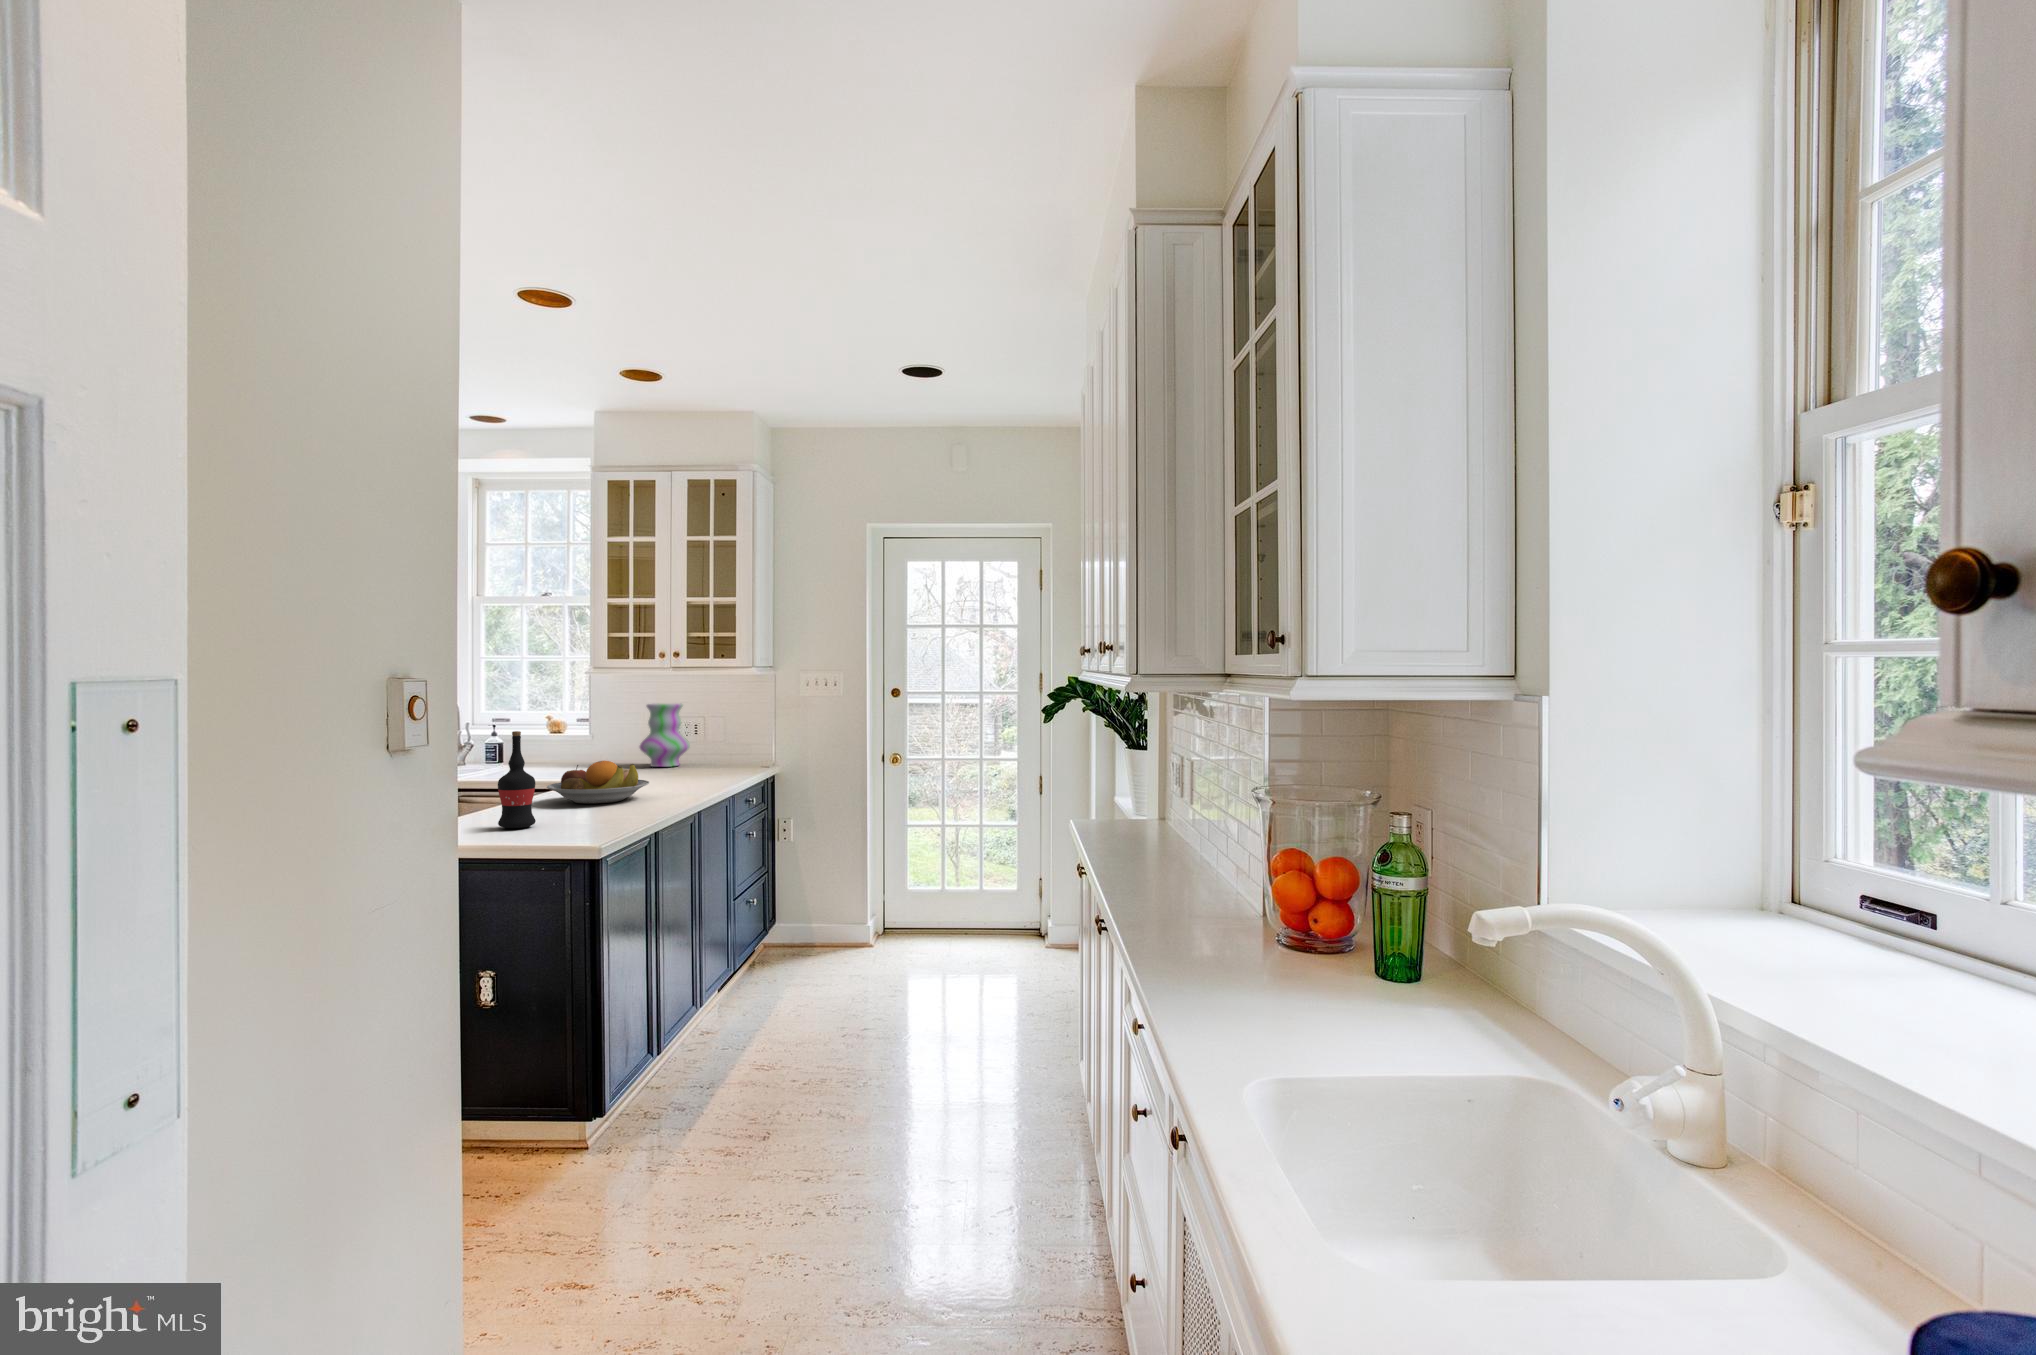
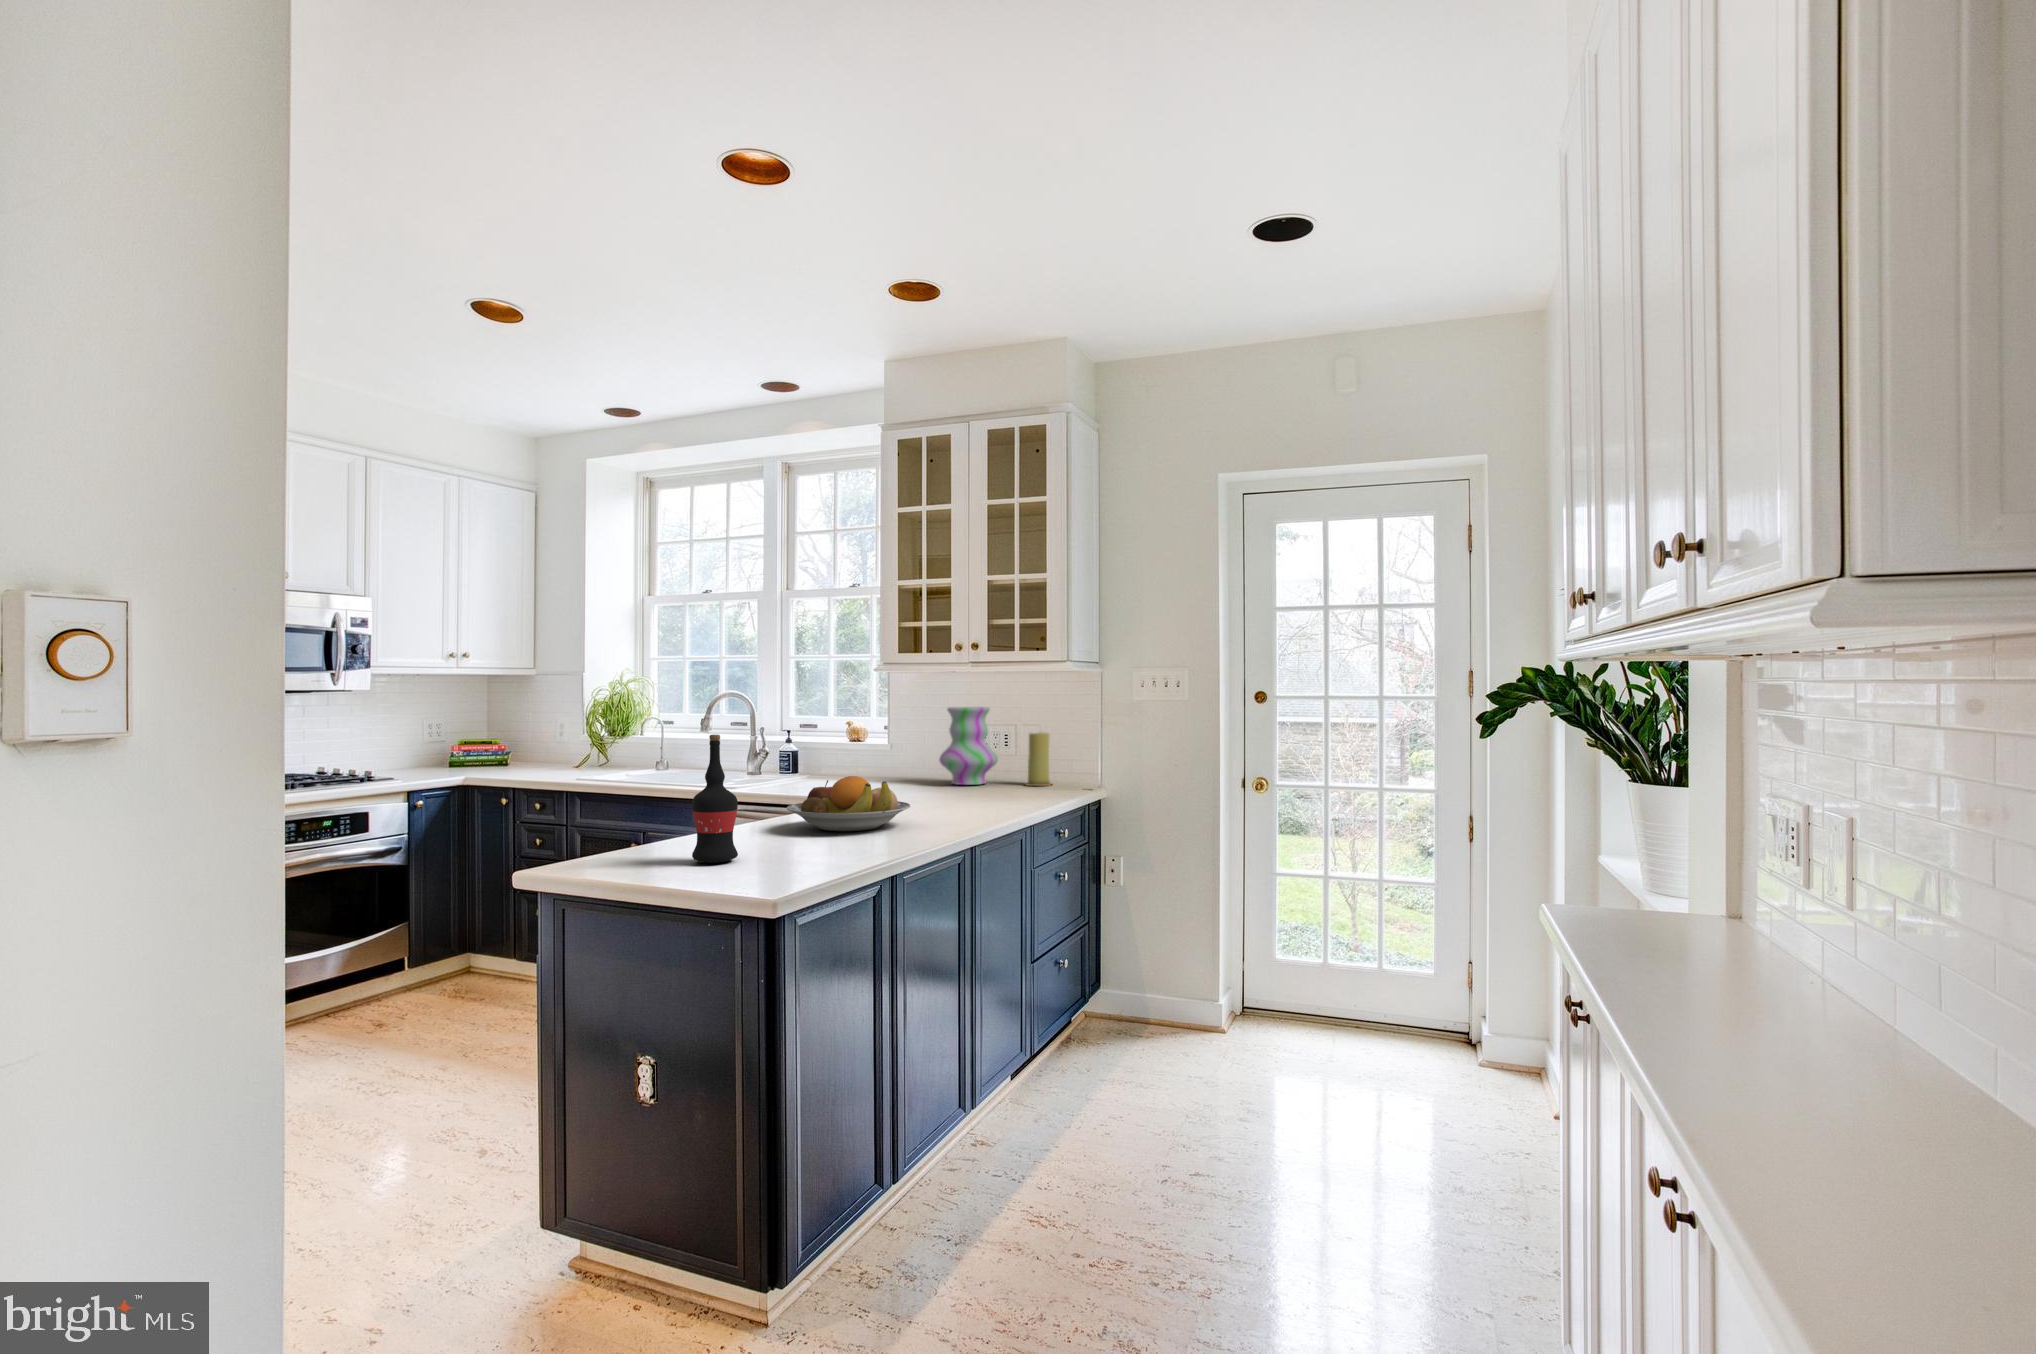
candle: none [712,723,737,766] -> present [1025,732,1052,786]

